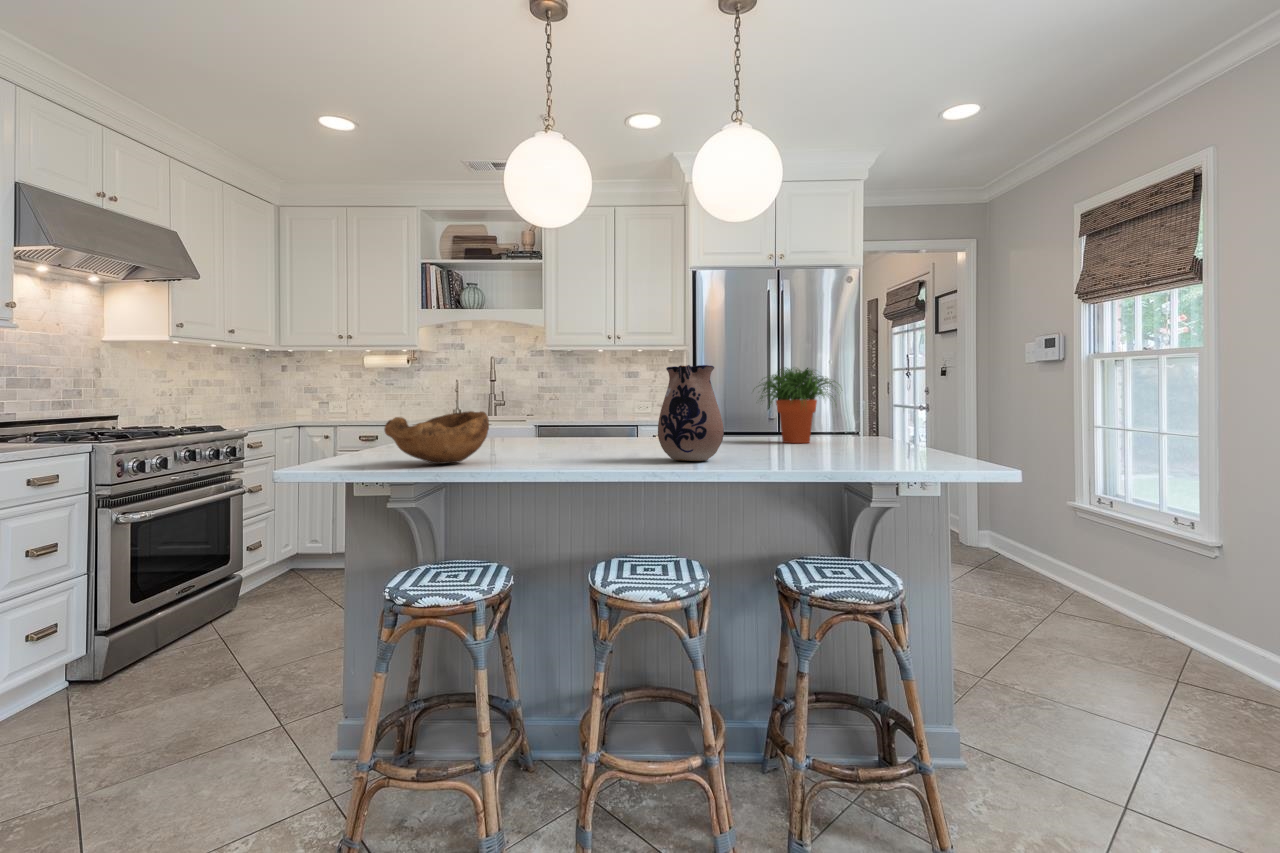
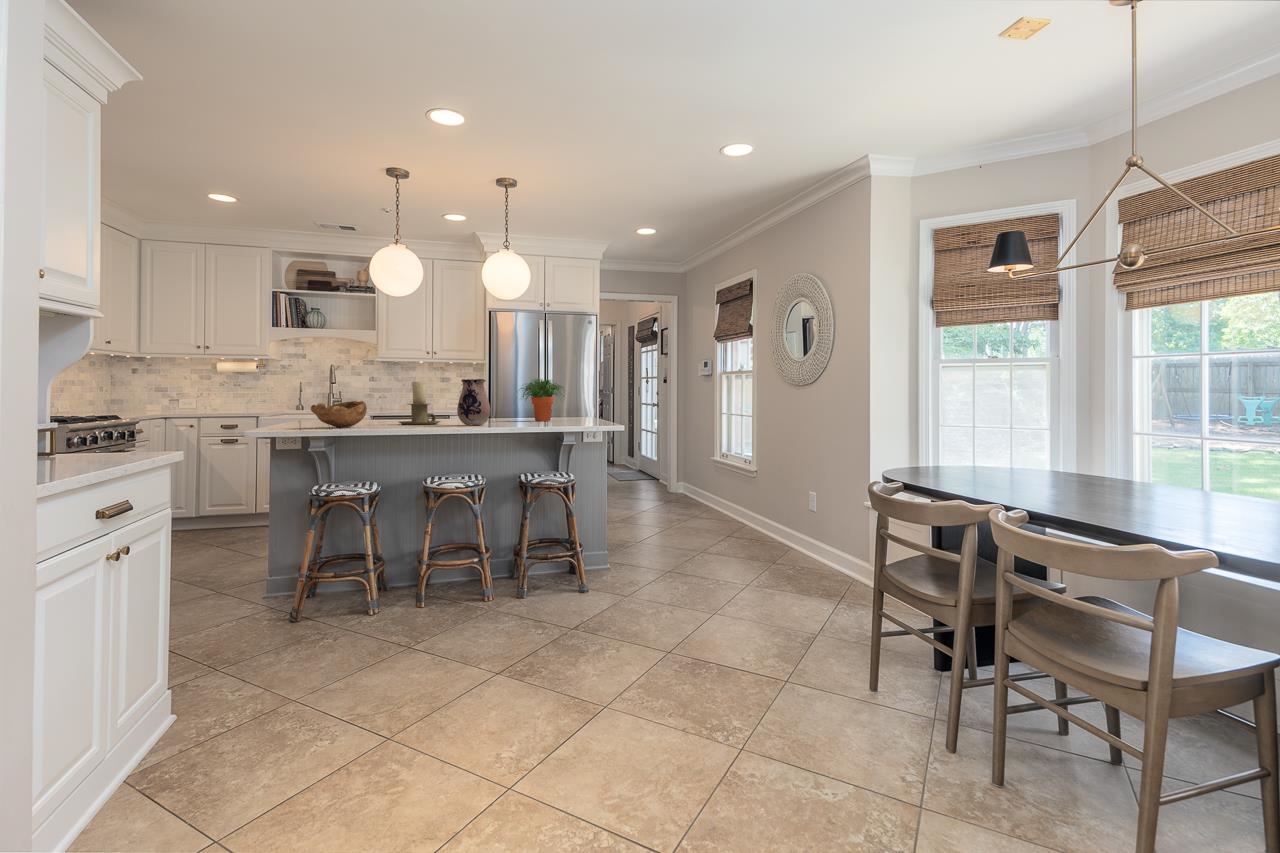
candle holder: none [552,373,626,454] -> present [399,381,440,425]

